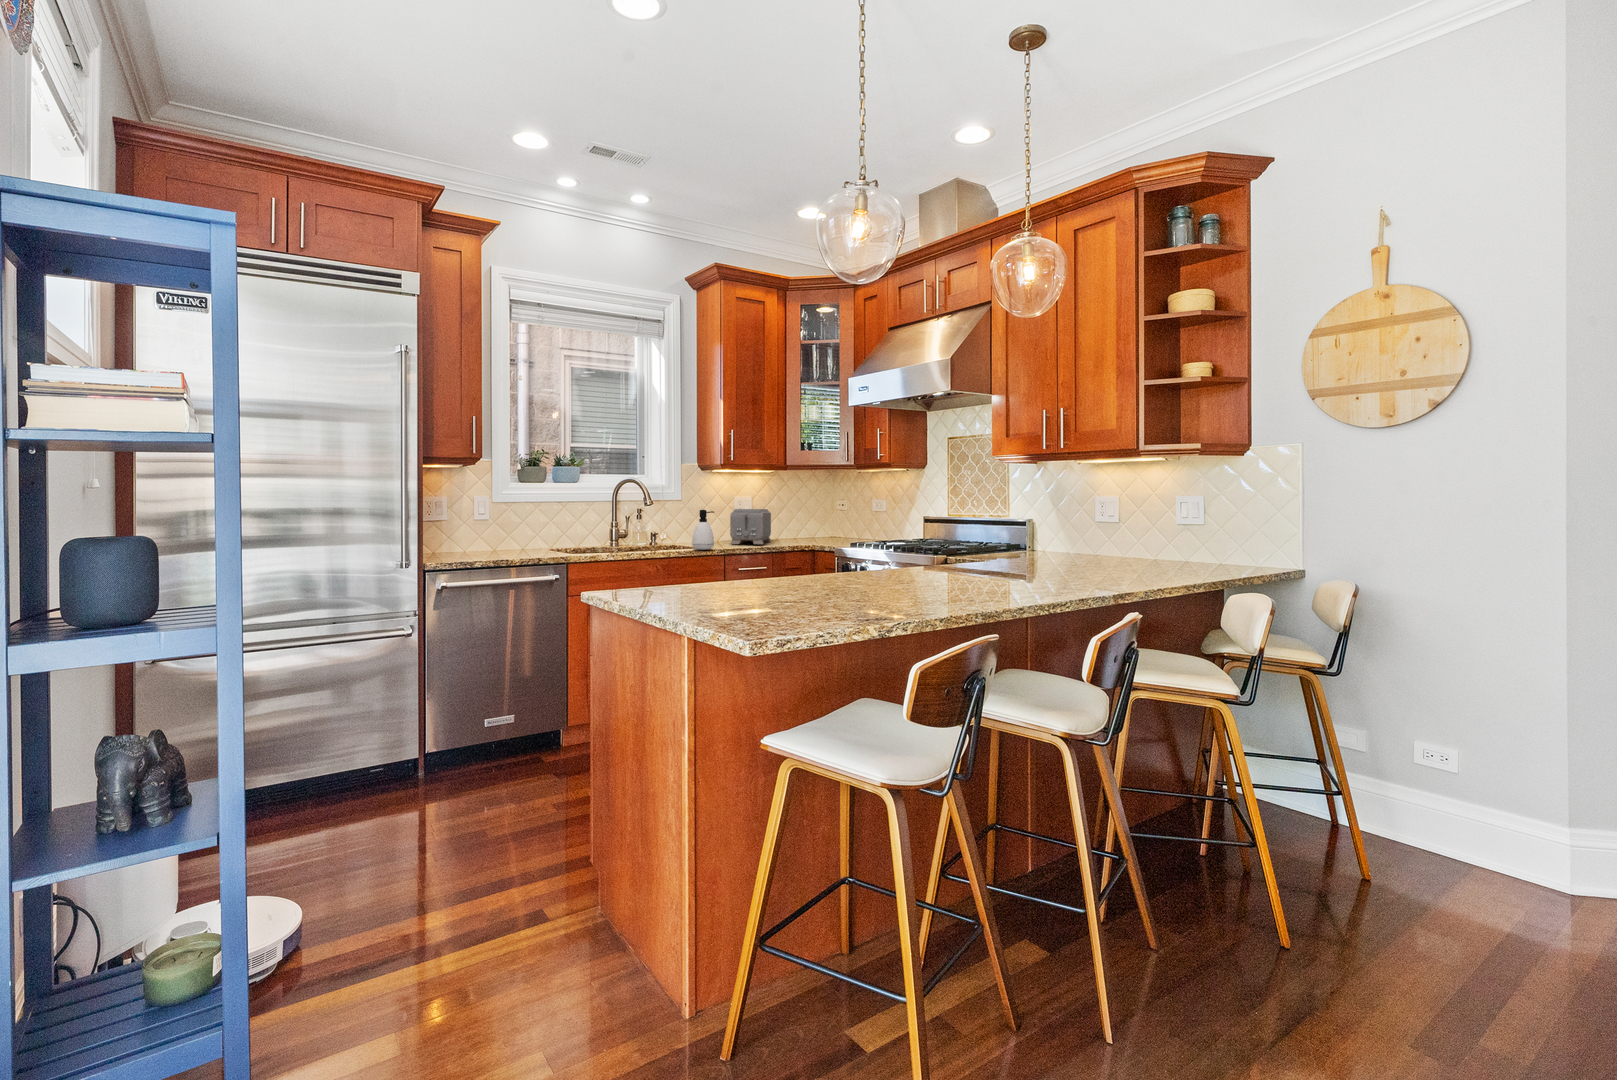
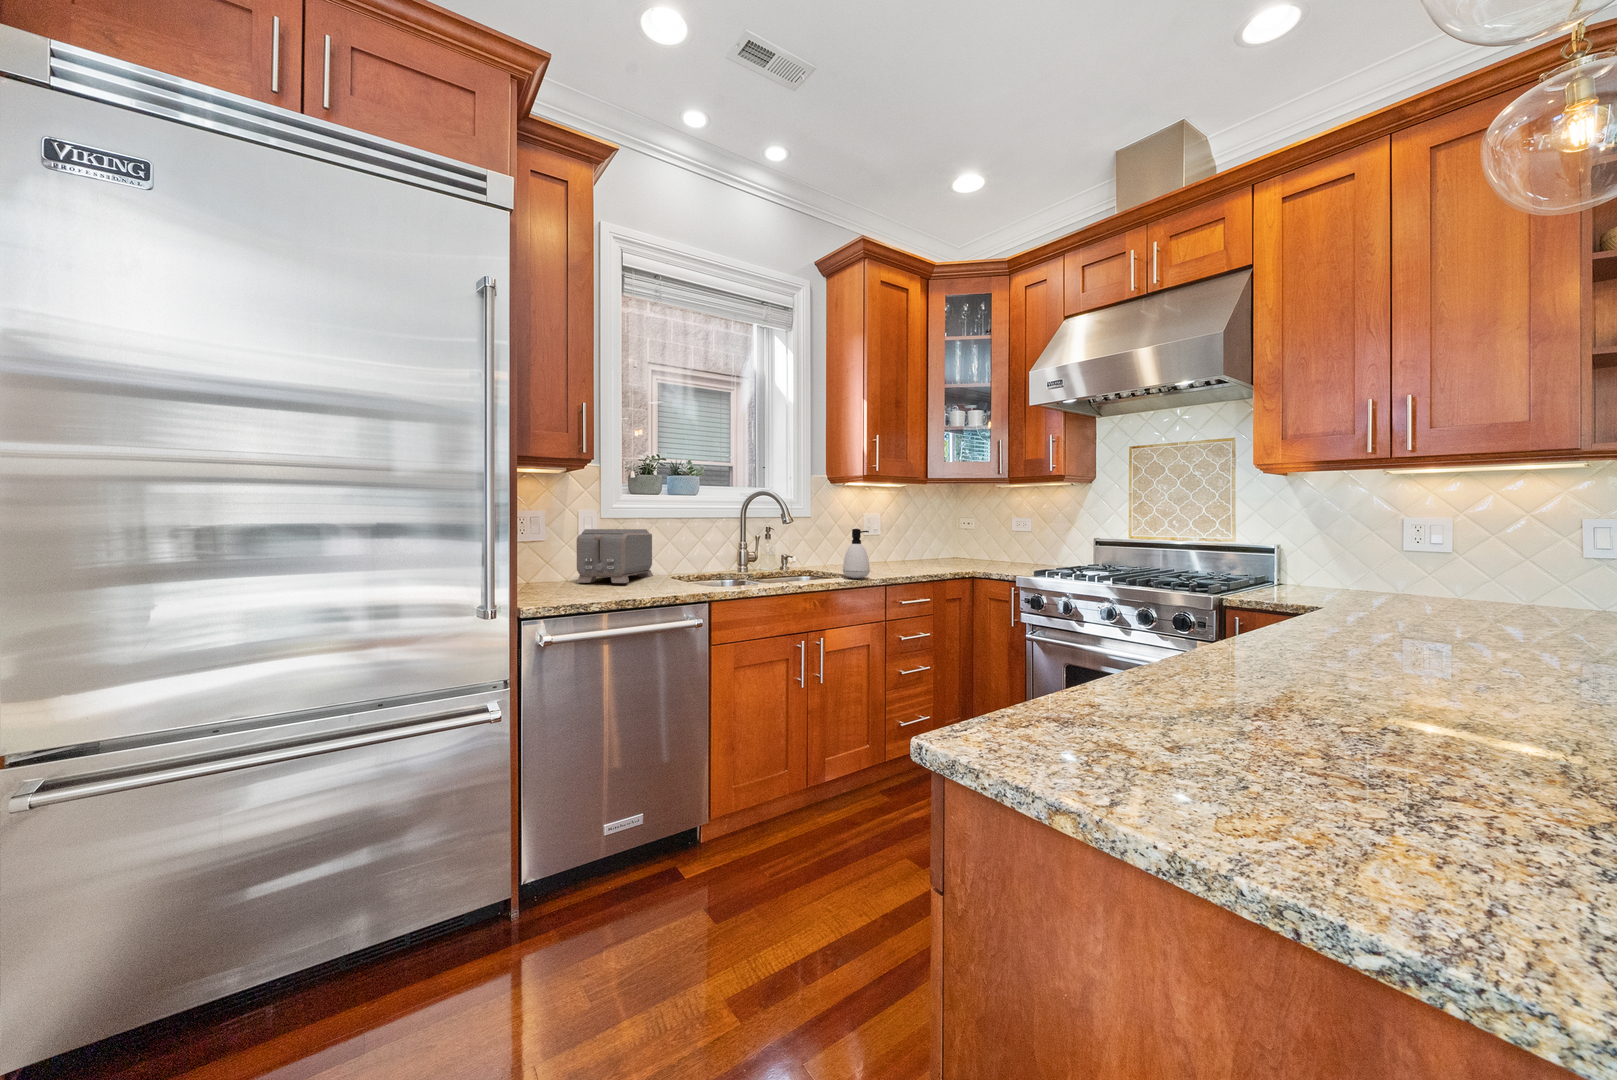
toaster: present [730,509,771,544] -> present [577,529,653,583]

